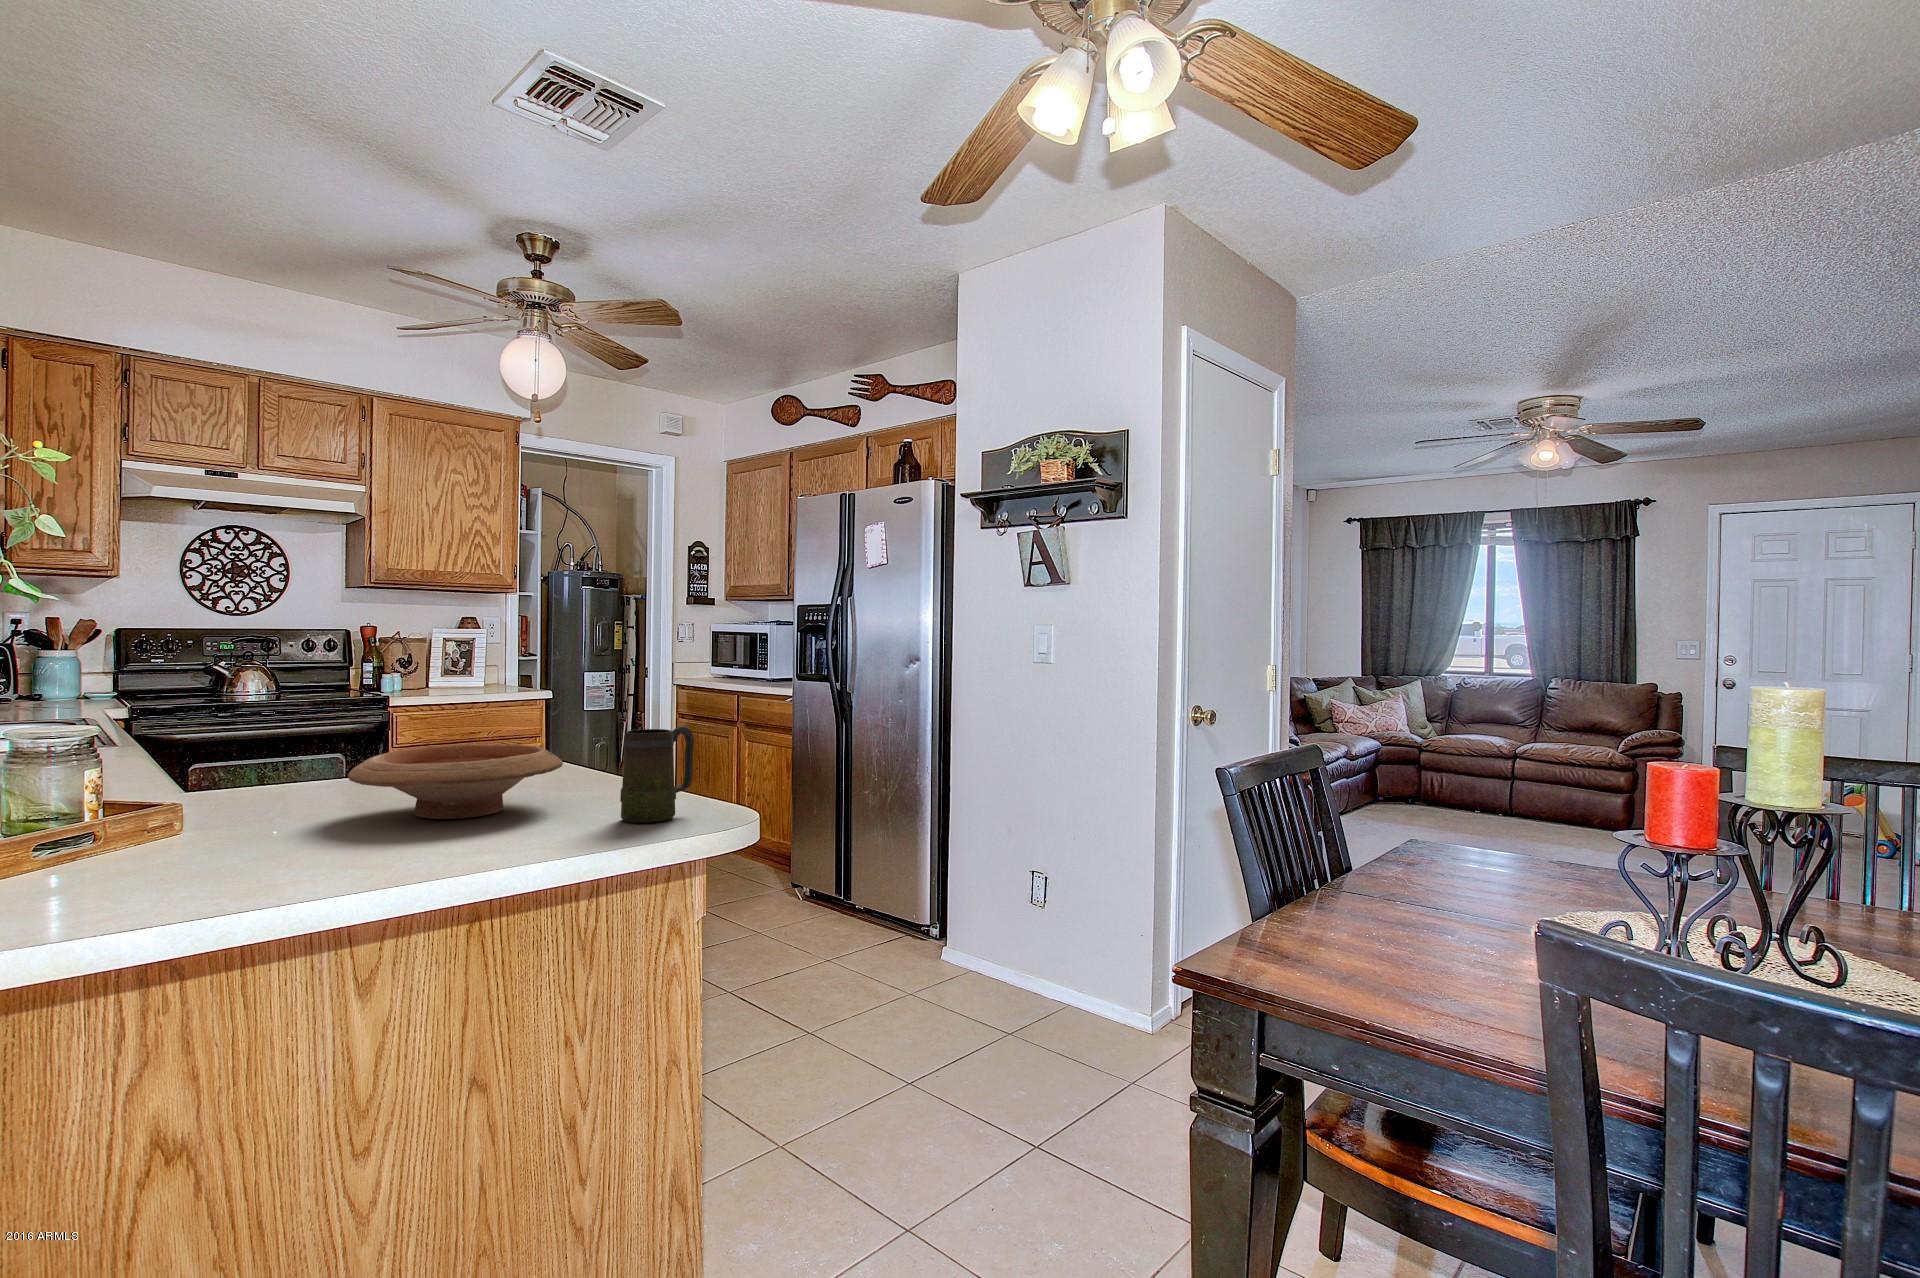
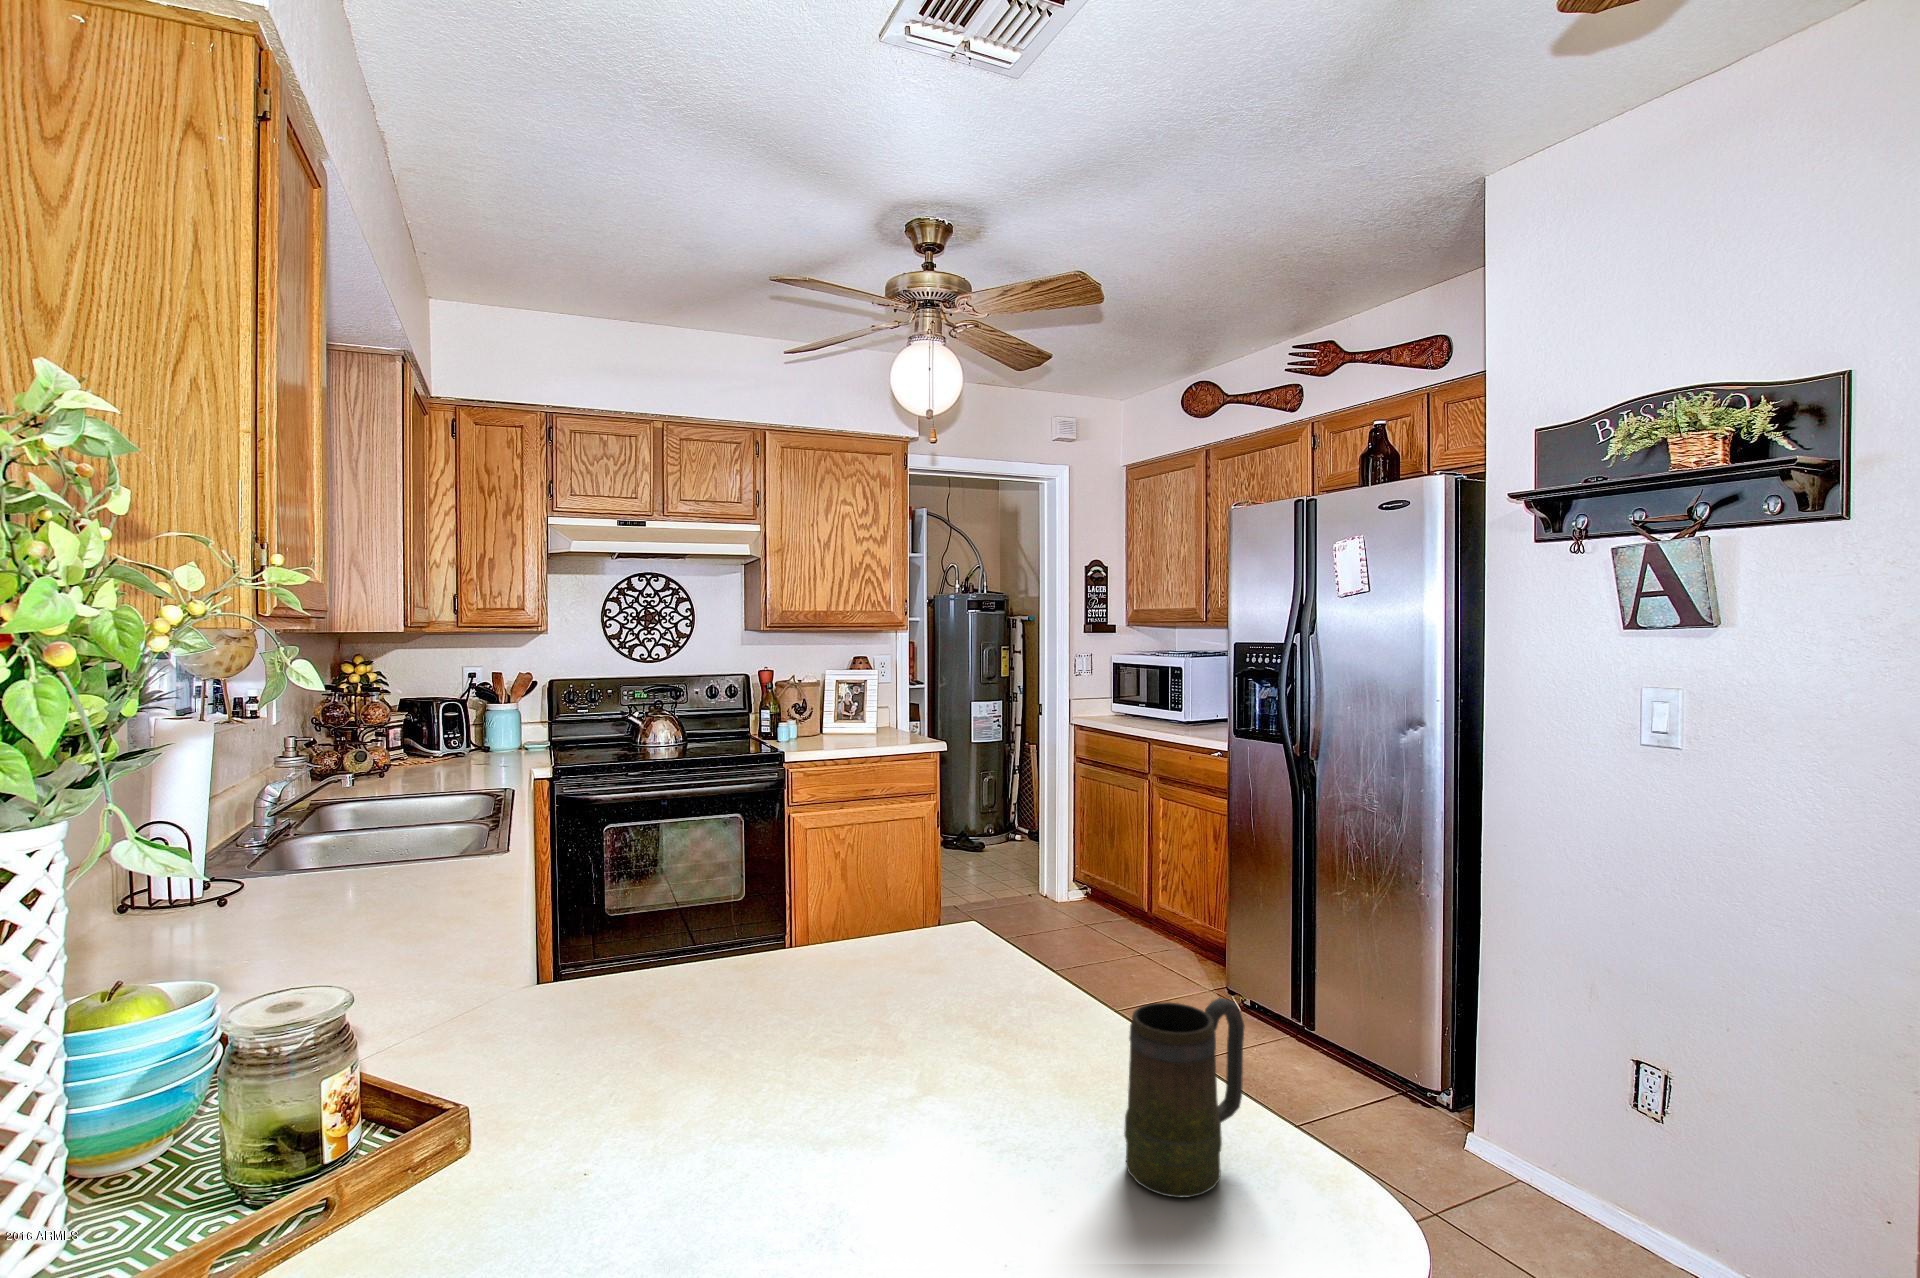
wooden bowl: present [348,744,563,819] -> none [719,961,1017,1124]

